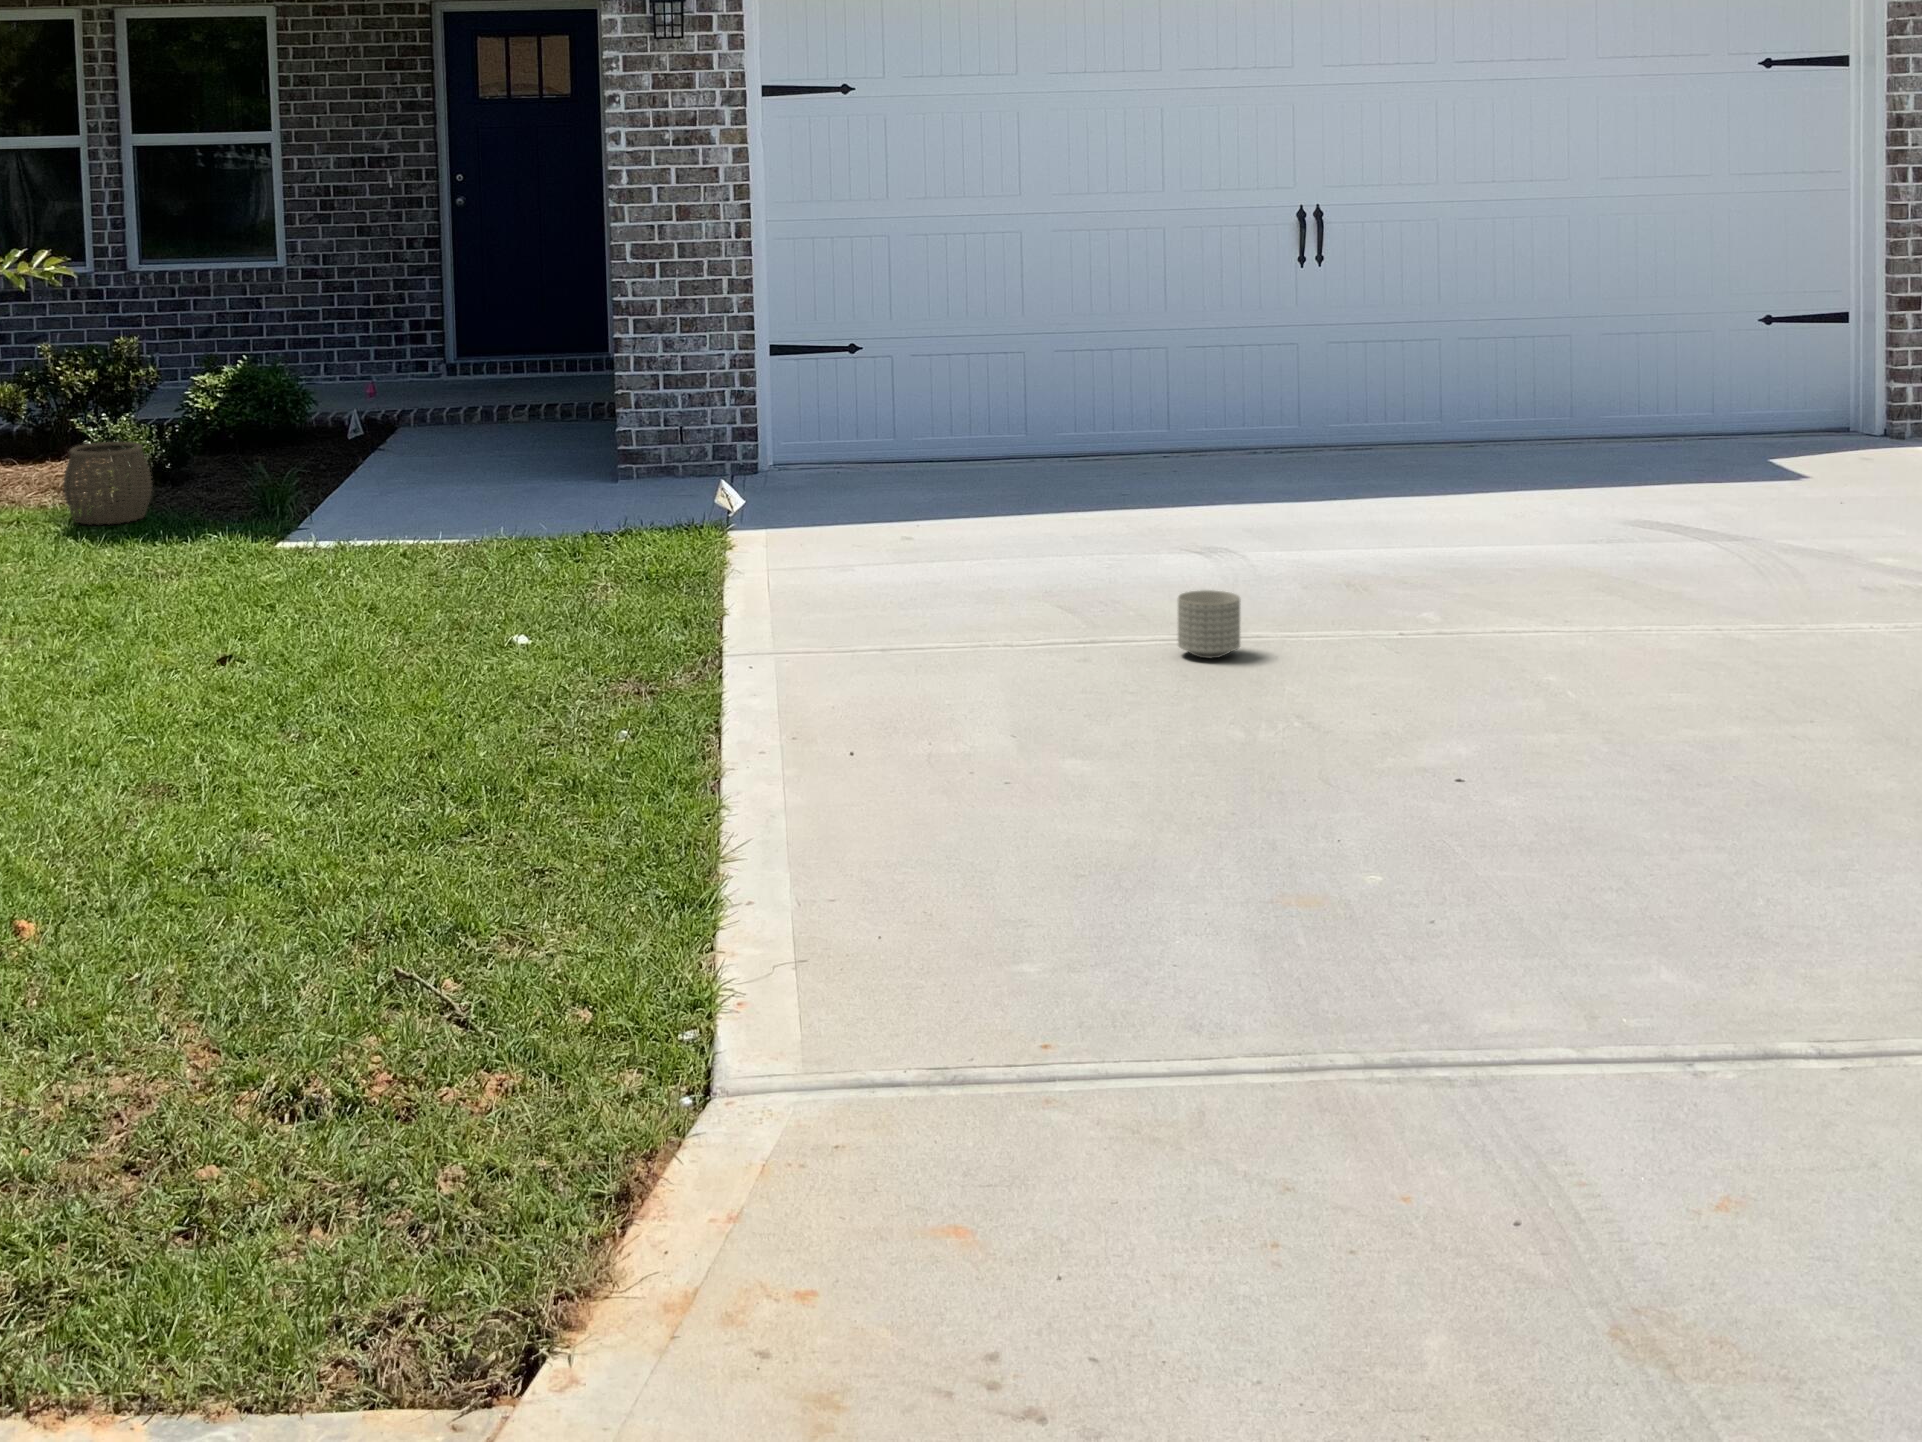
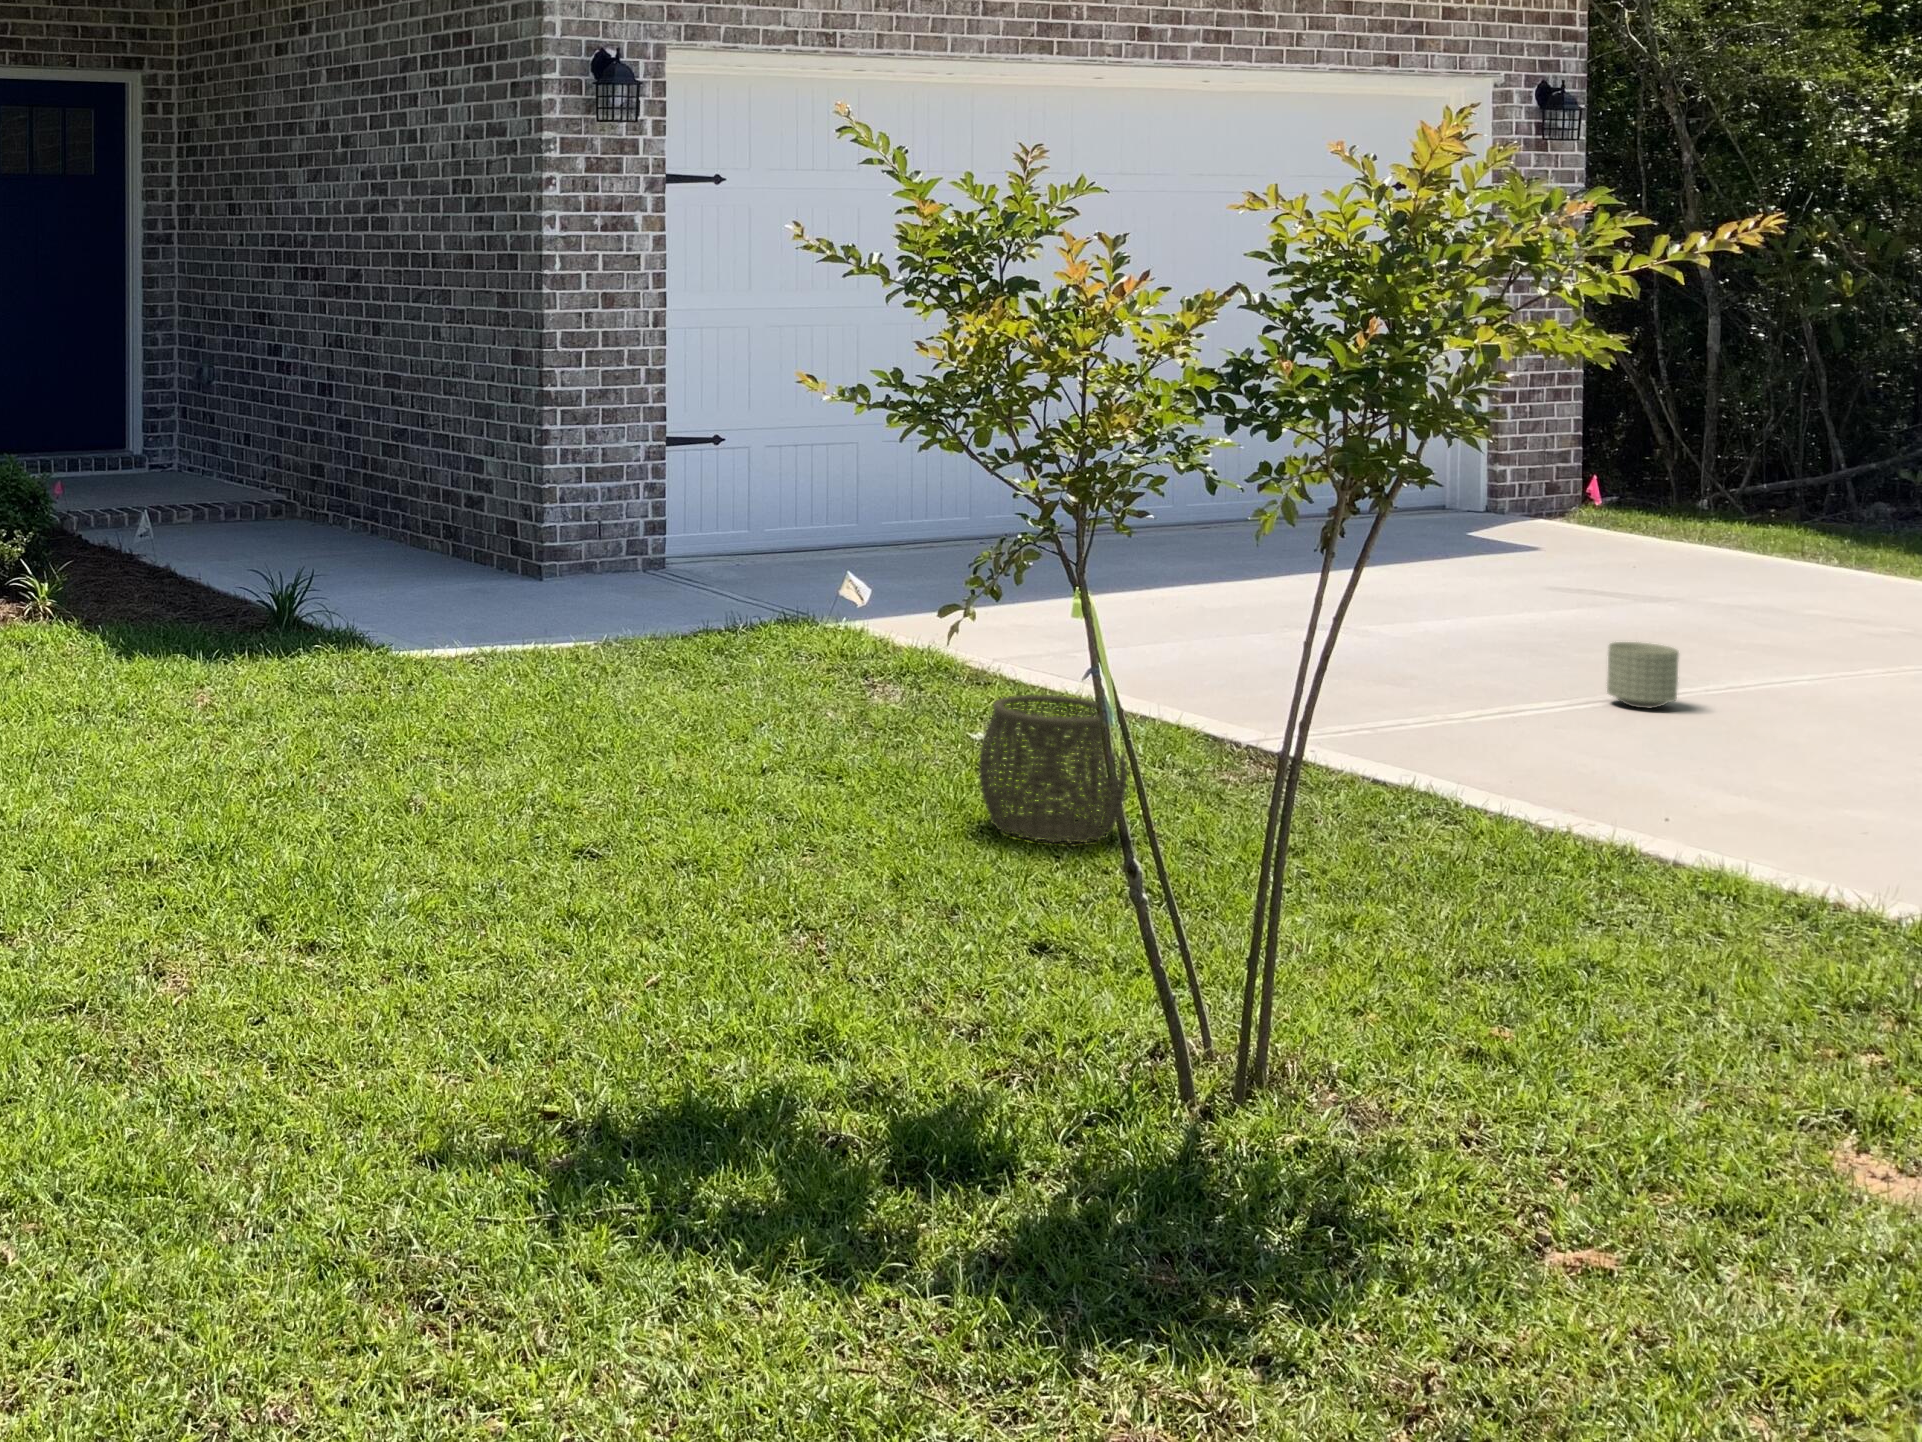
woven basket: present [63,442,152,525] -> present [978,695,1128,843]

